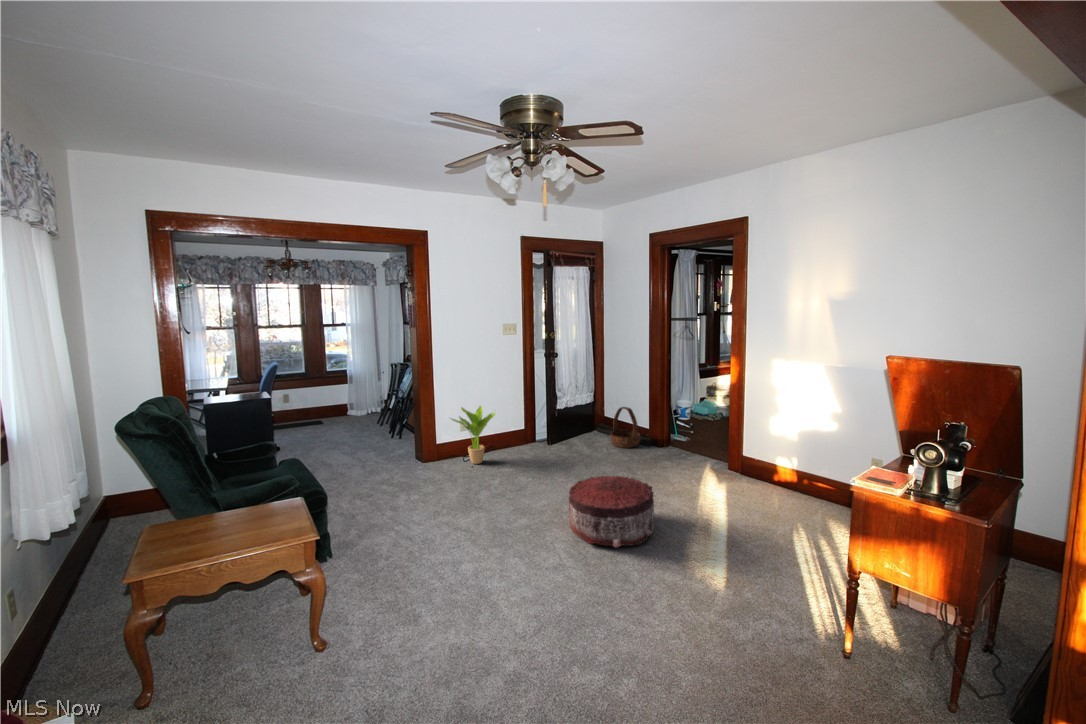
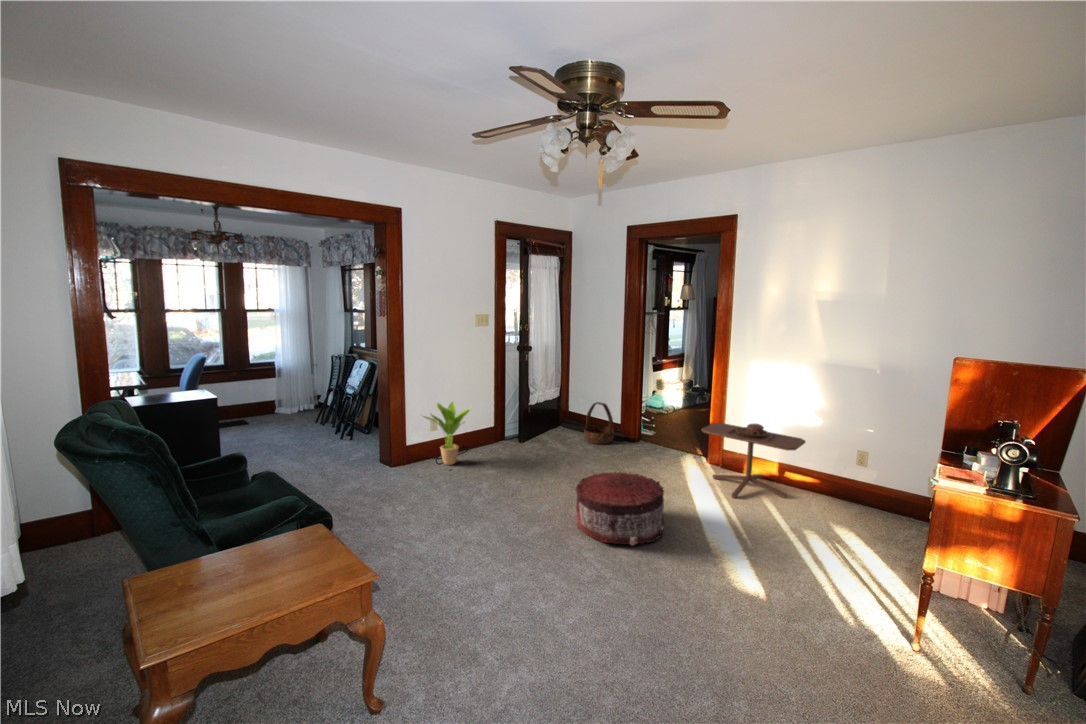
side table: none [713,429,820,509] -> present [702,423,805,498]

